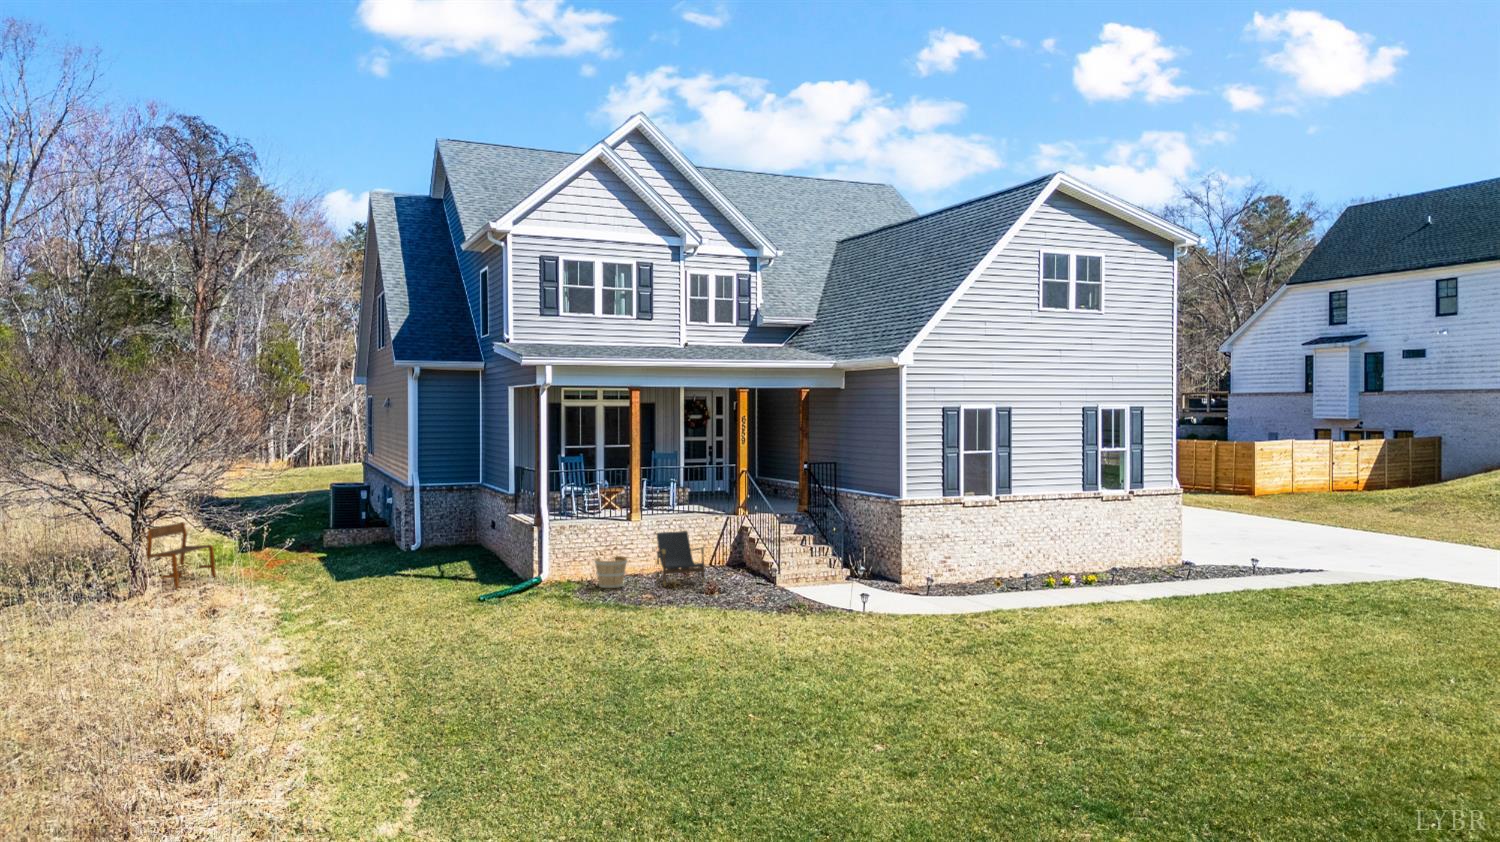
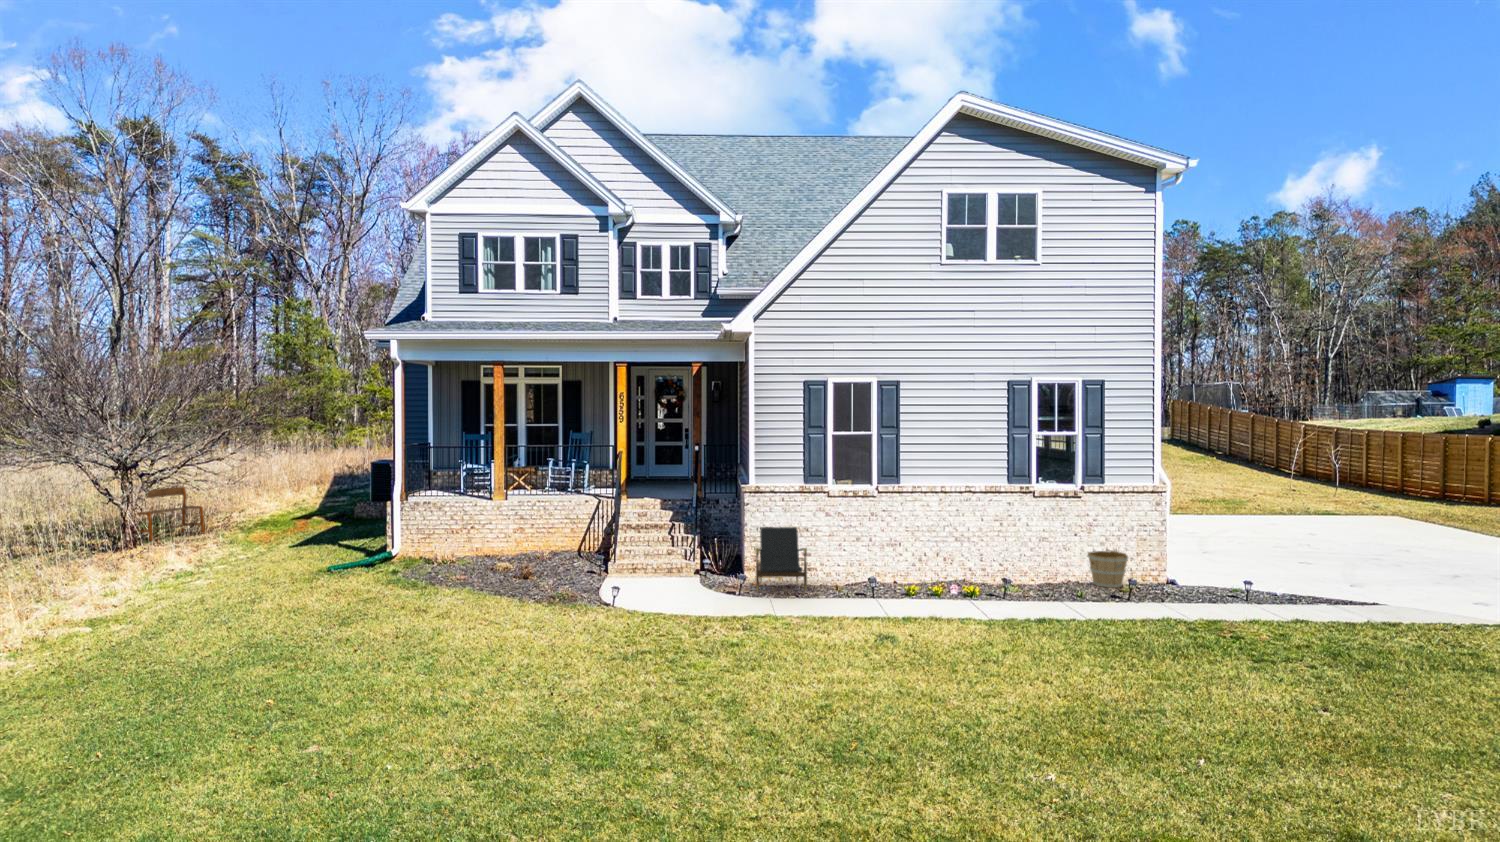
lounge chair: present [657,531,705,586] -> present [756,527,807,591]
wooden bucket: present [595,556,627,588] -> present [1088,551,1128,588]

